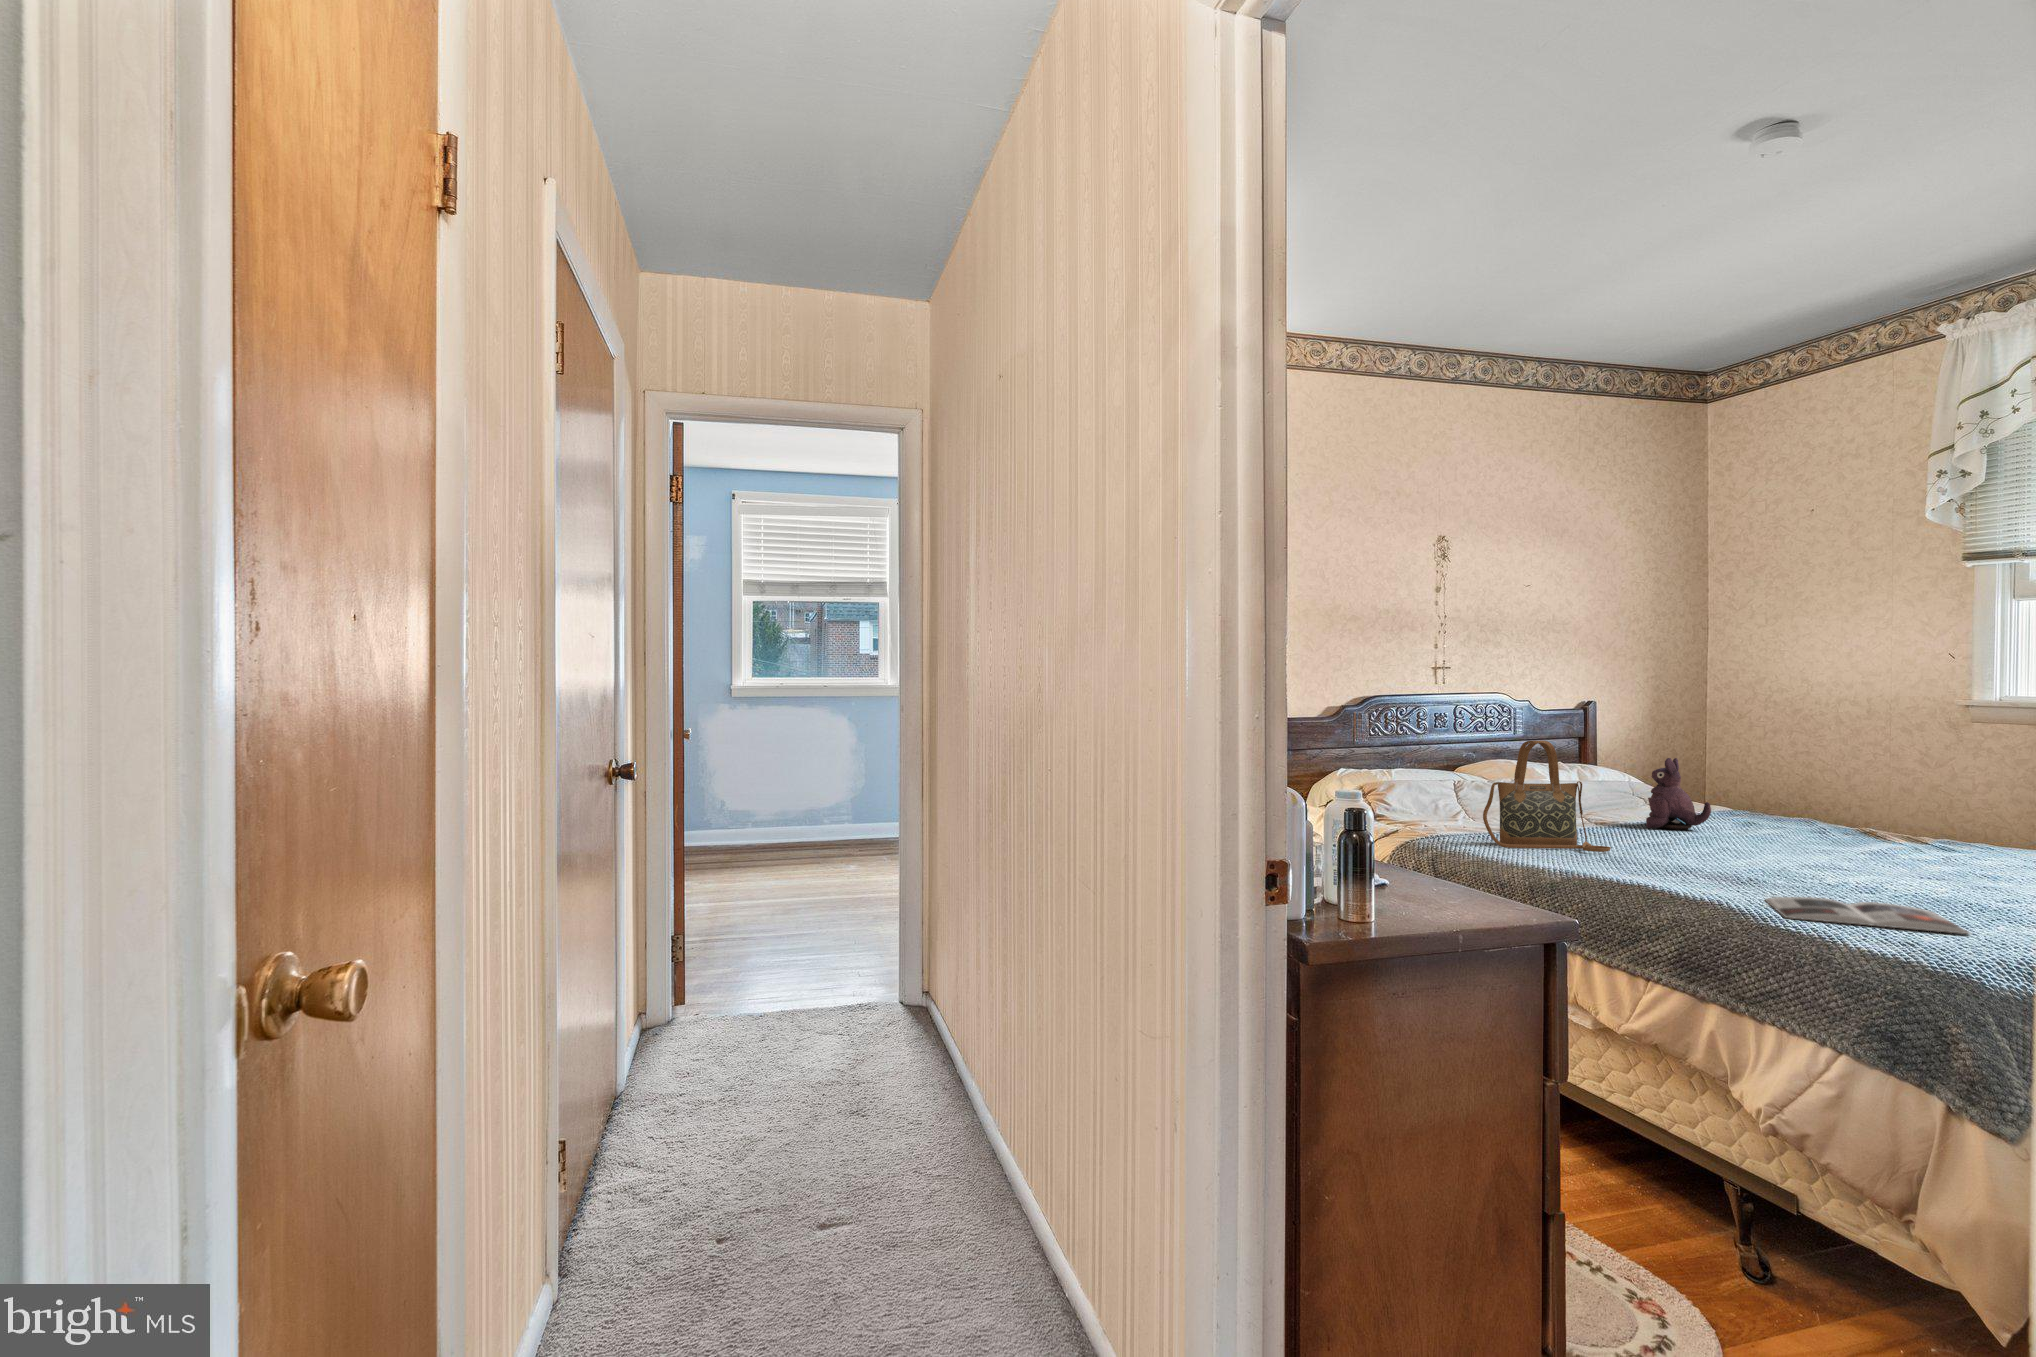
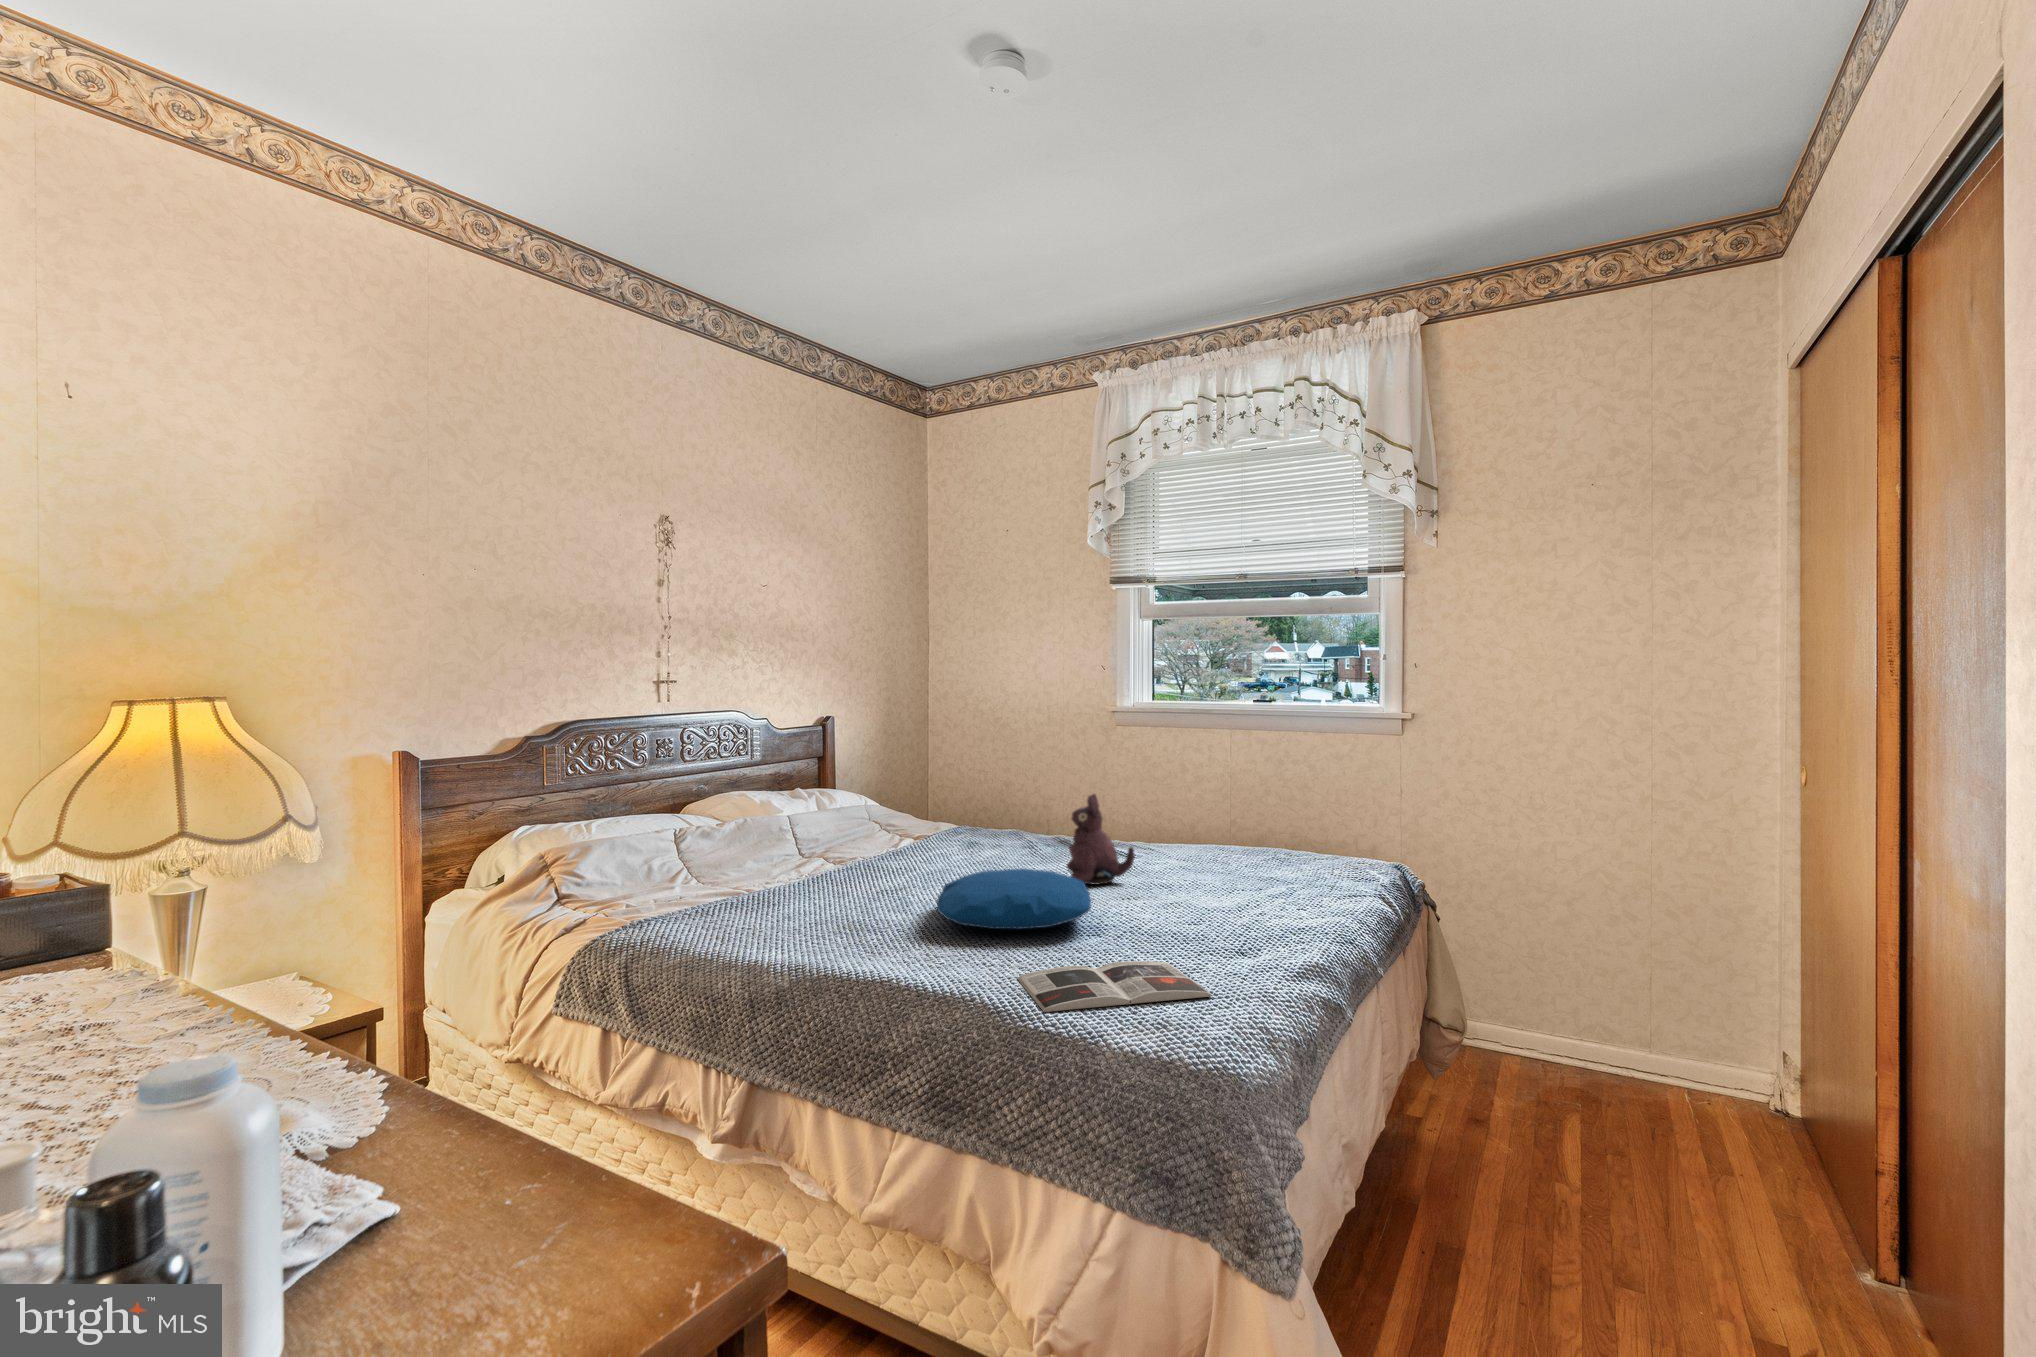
handbag: present [1483,740,1611,852] -> none [697,781,852,933]
plush toy: present [1646,758,1711,830] -> present [1067,794,1135,885]
pillow: none [1691,828,1858,875] -> present [937,868,1091,929]

